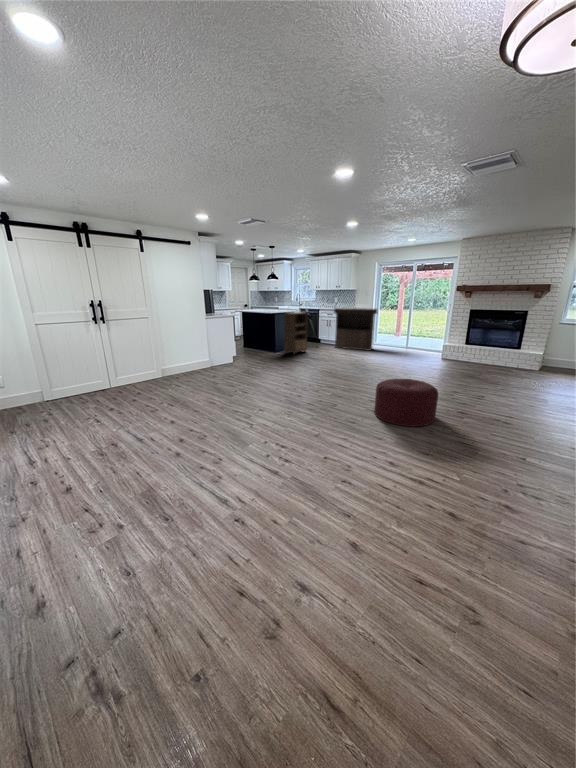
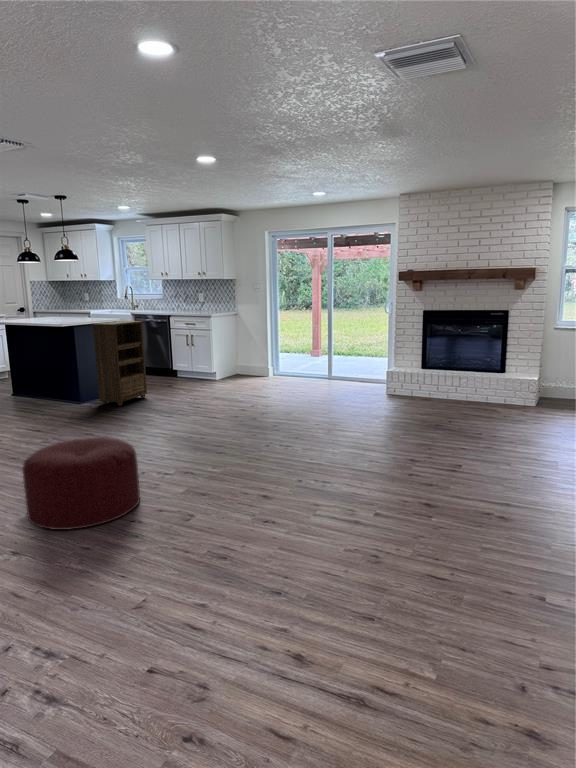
console table: present [334,308,377,351] -> none [195,311,275,387]
ottoman: present [374,379,438,426] -> present [22,437,140,530]

